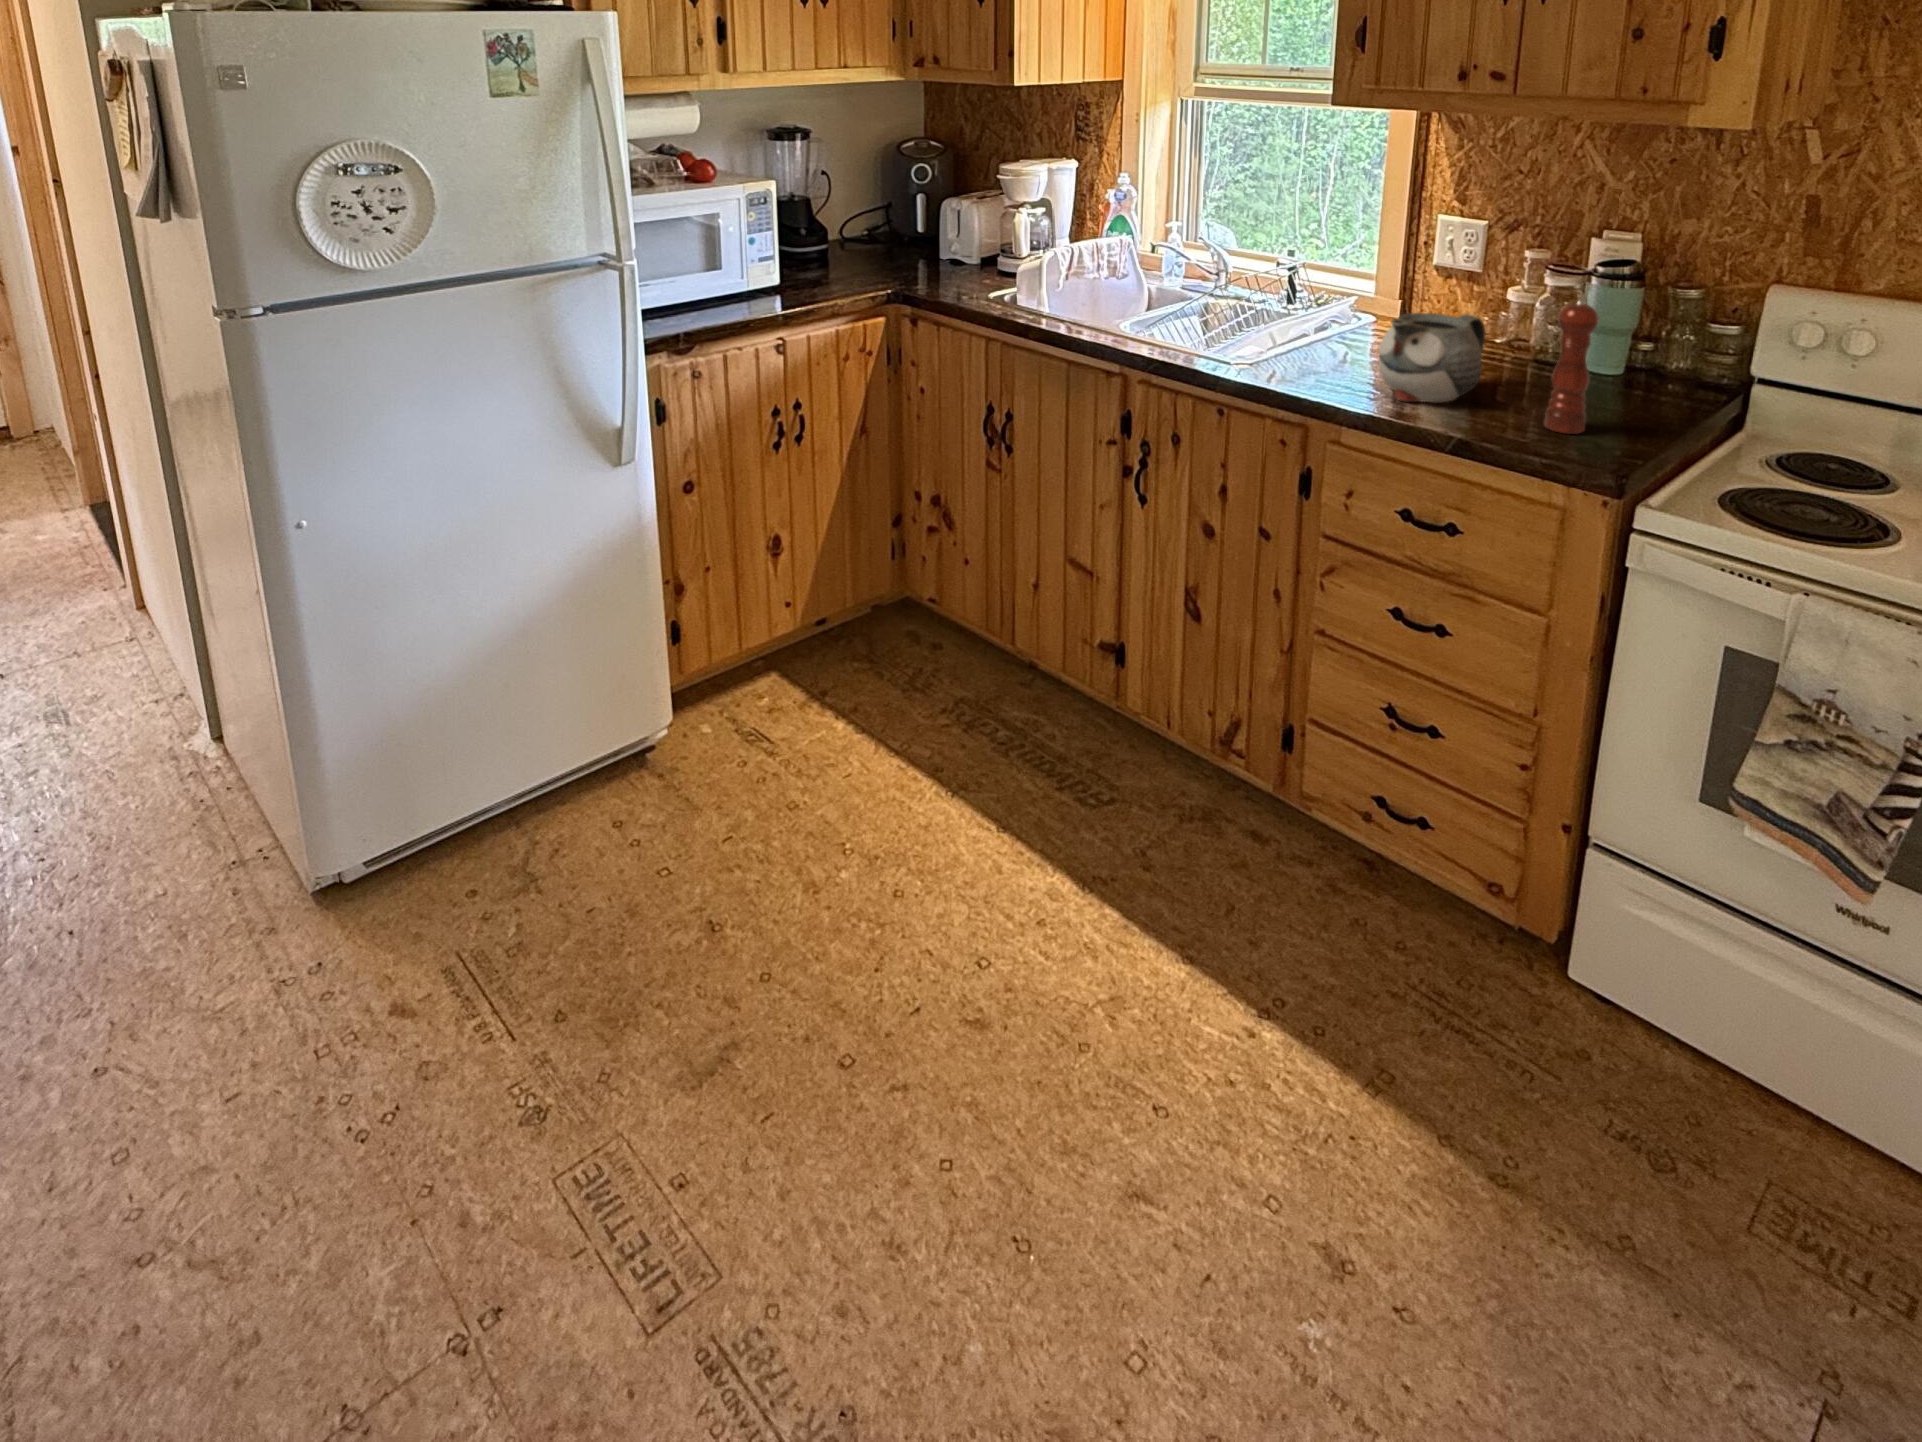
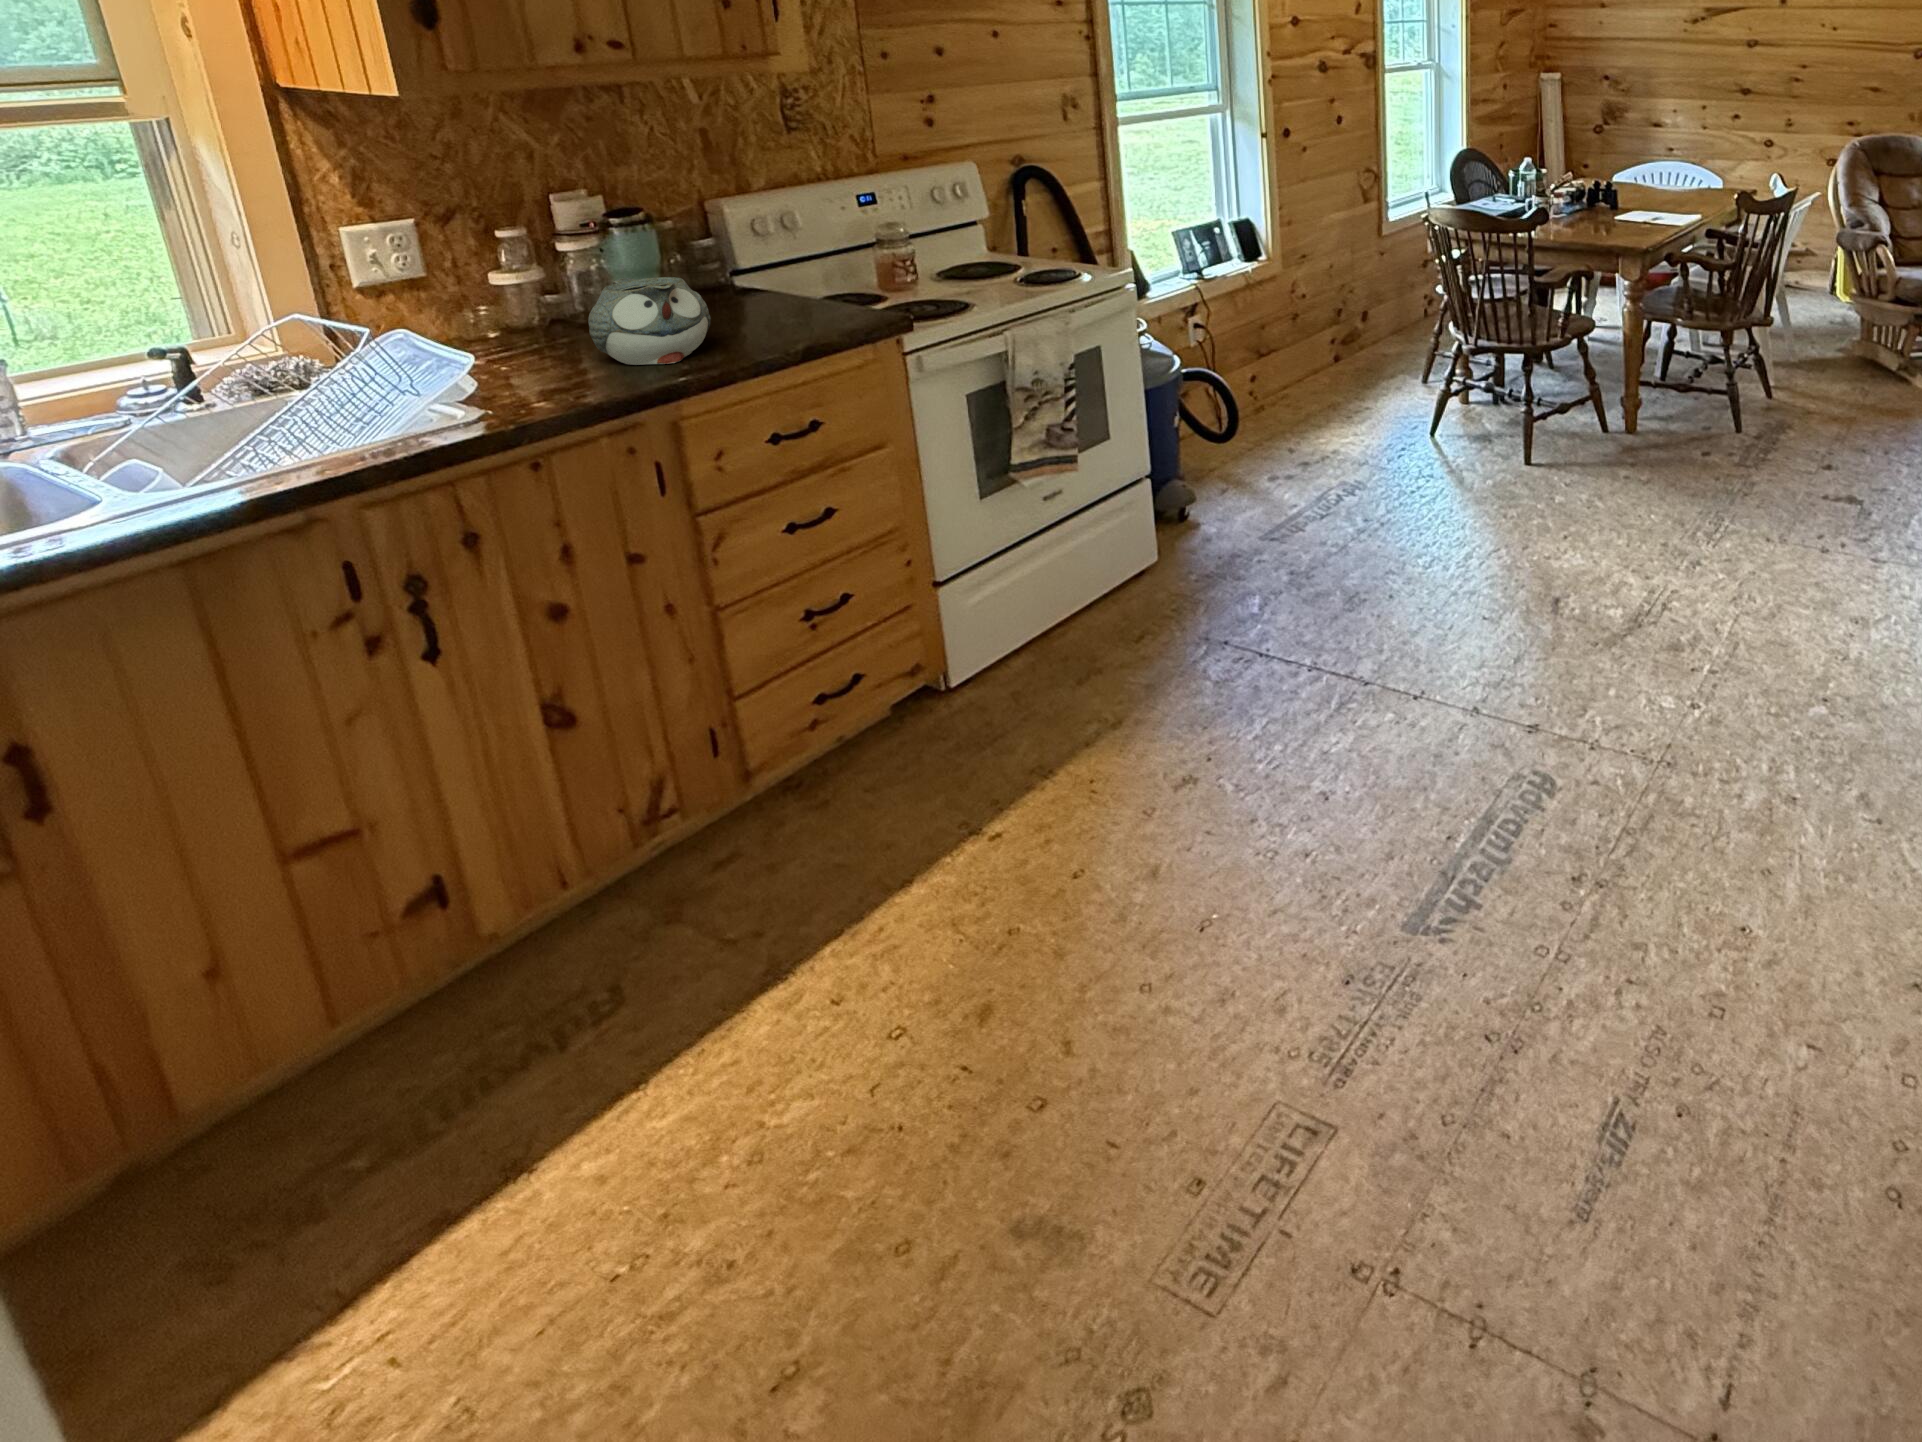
pepper mill: present [1544,294,1598,434] -> none [751,214,800,330]

